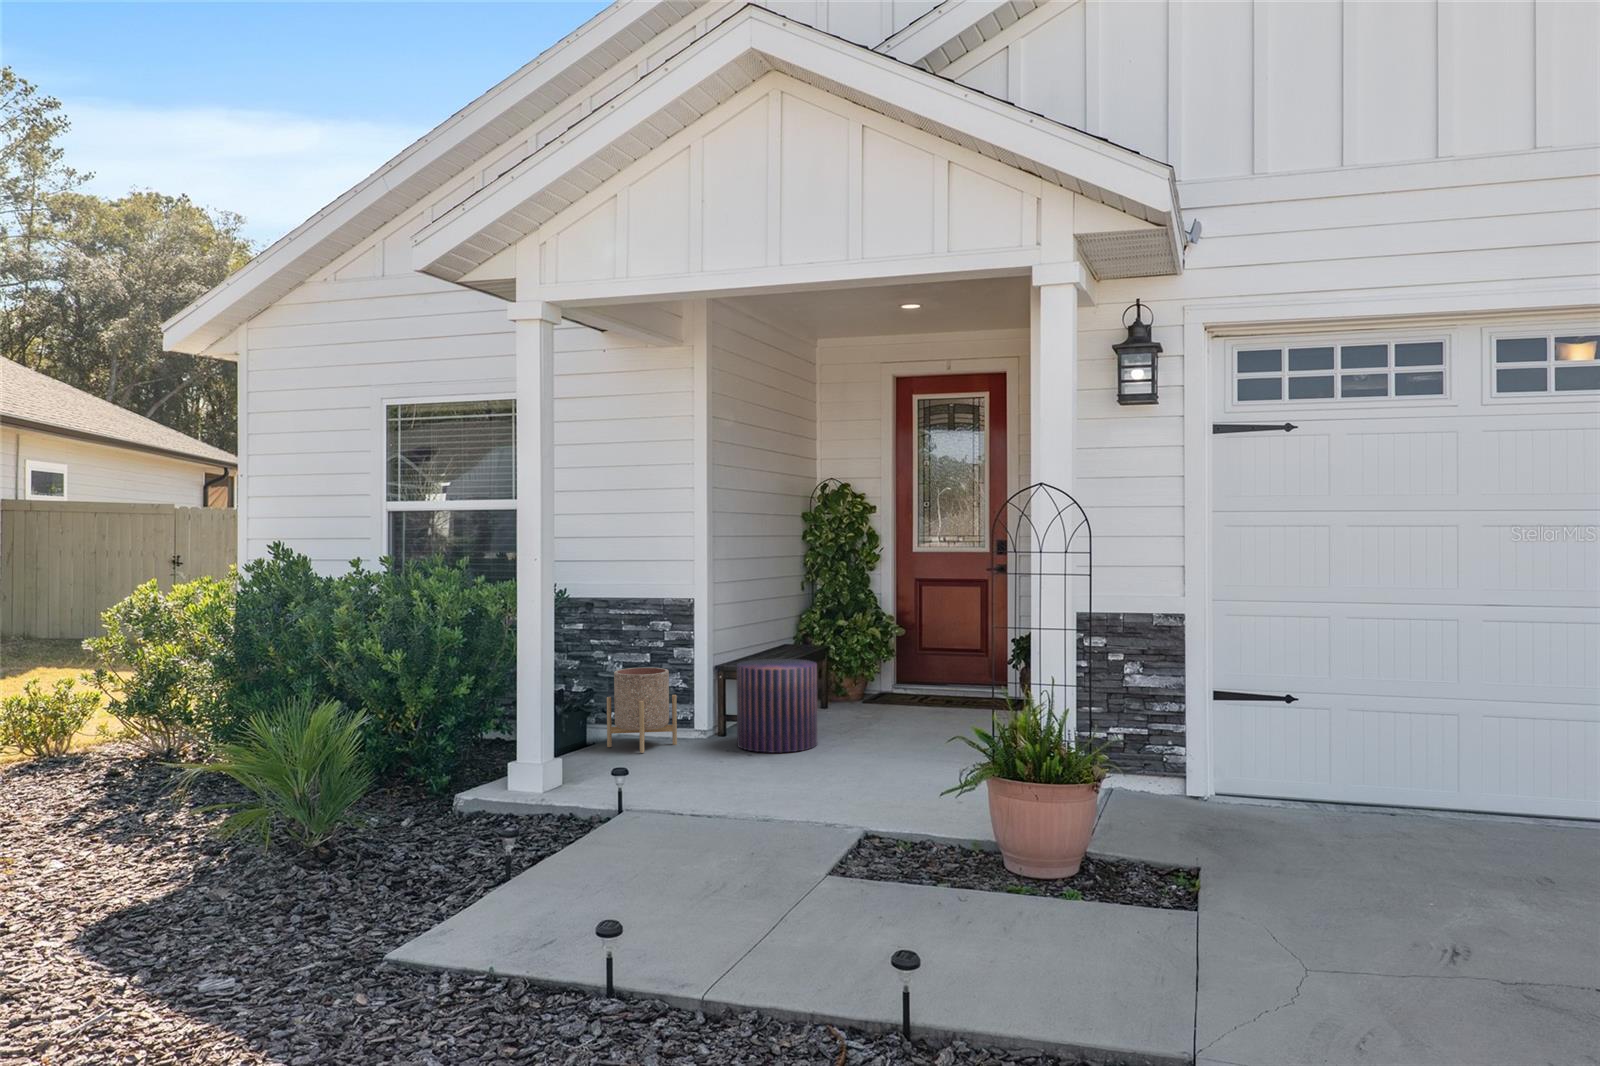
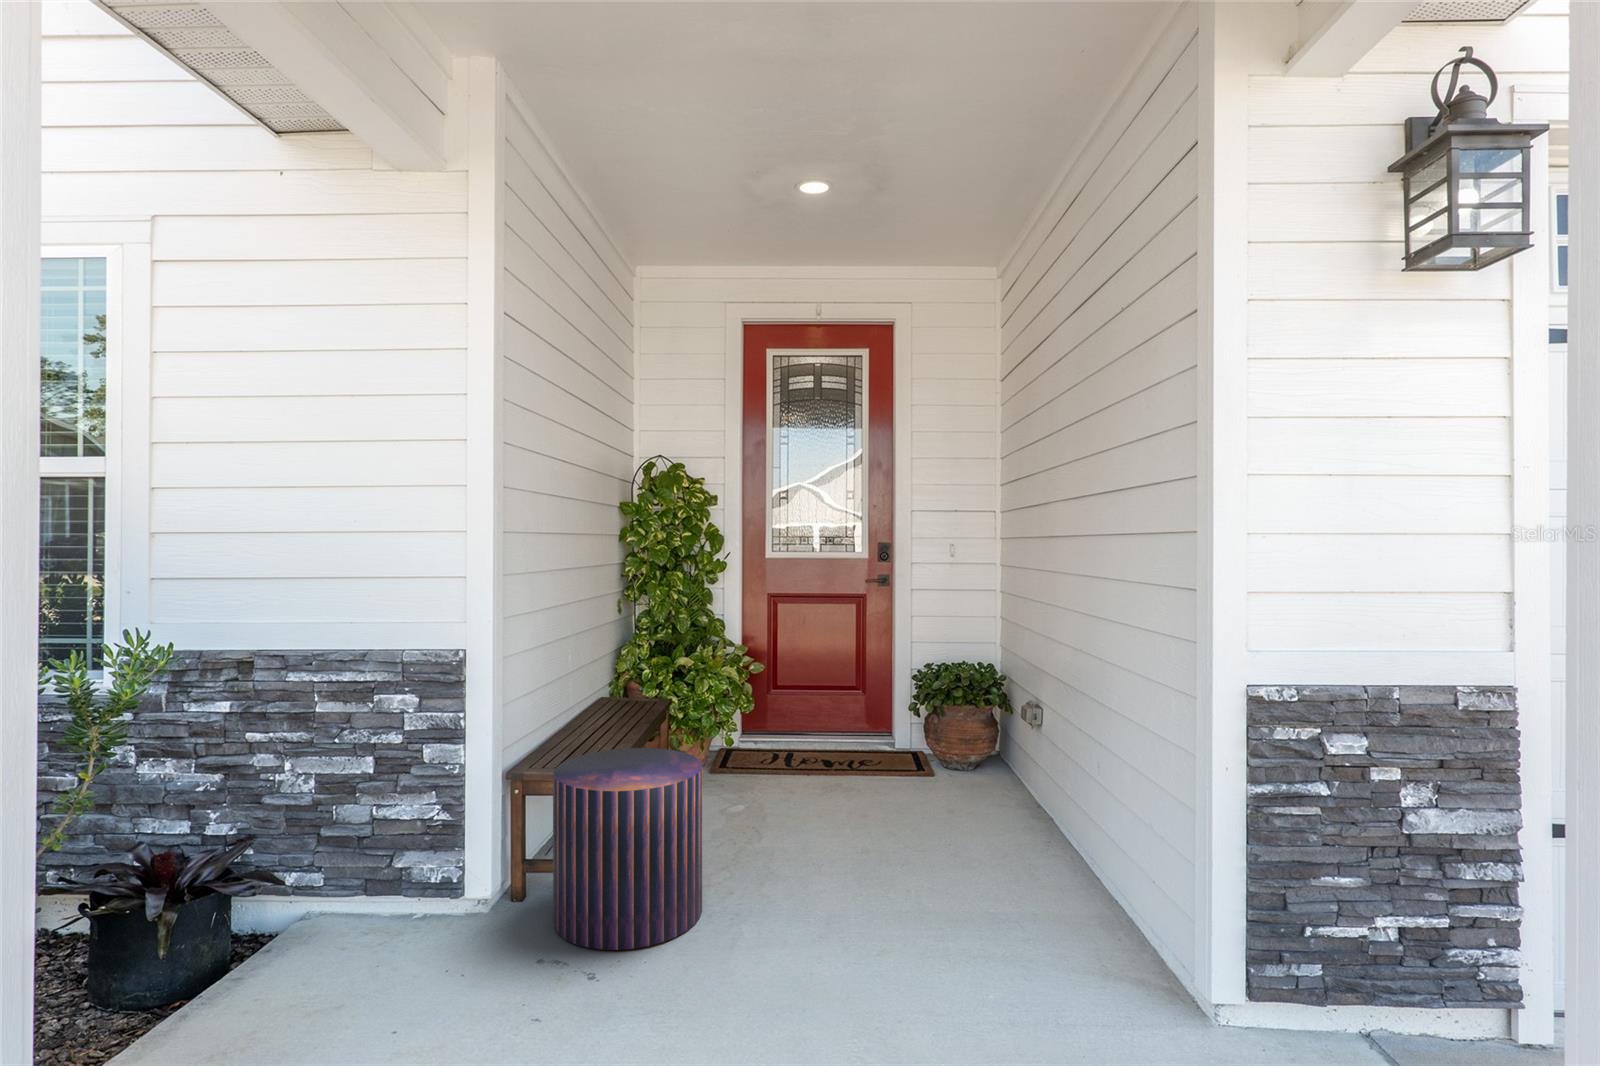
planter: present [607,668,677,753] -> none [273,787,430,987]

